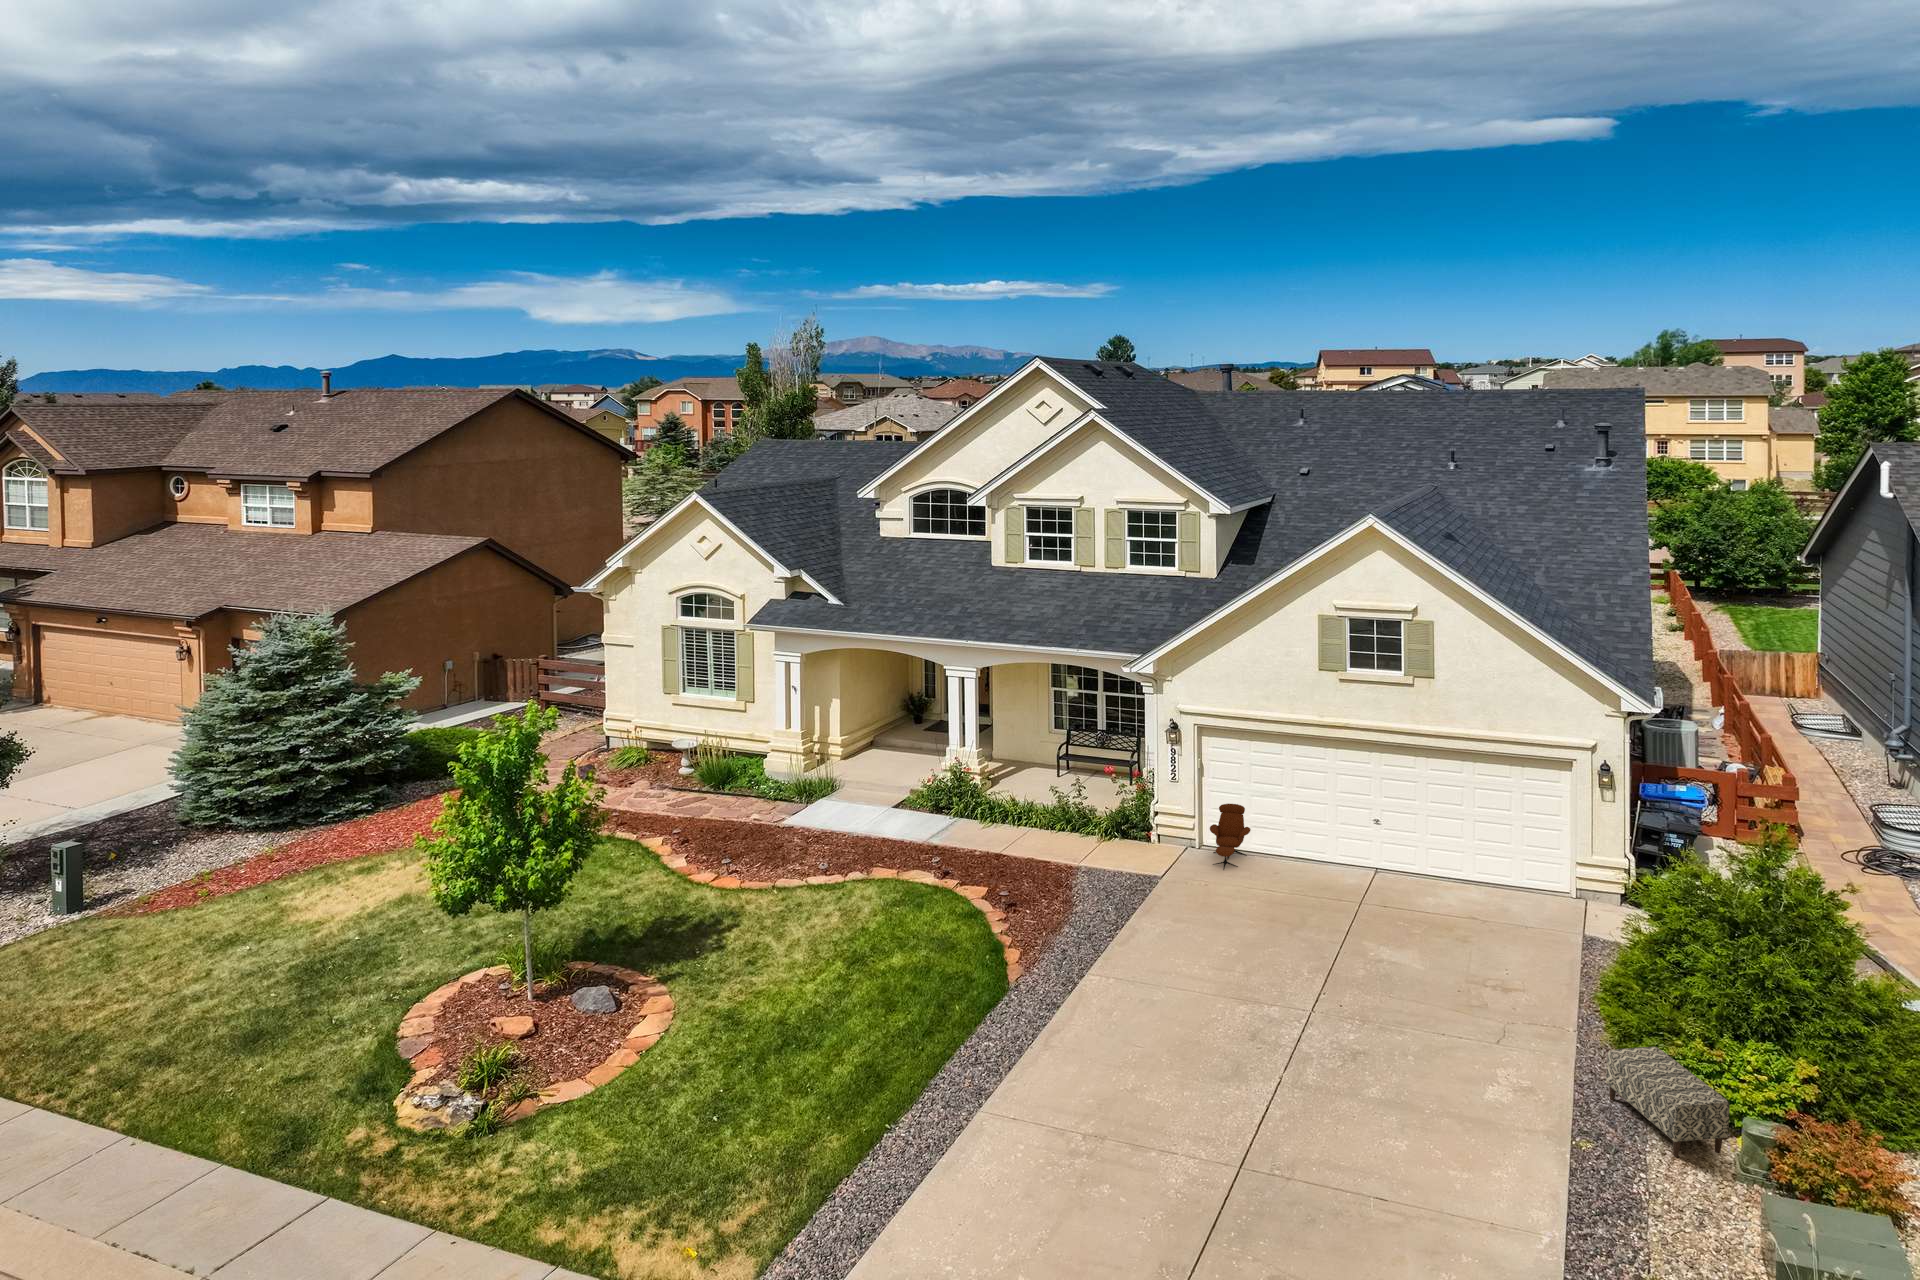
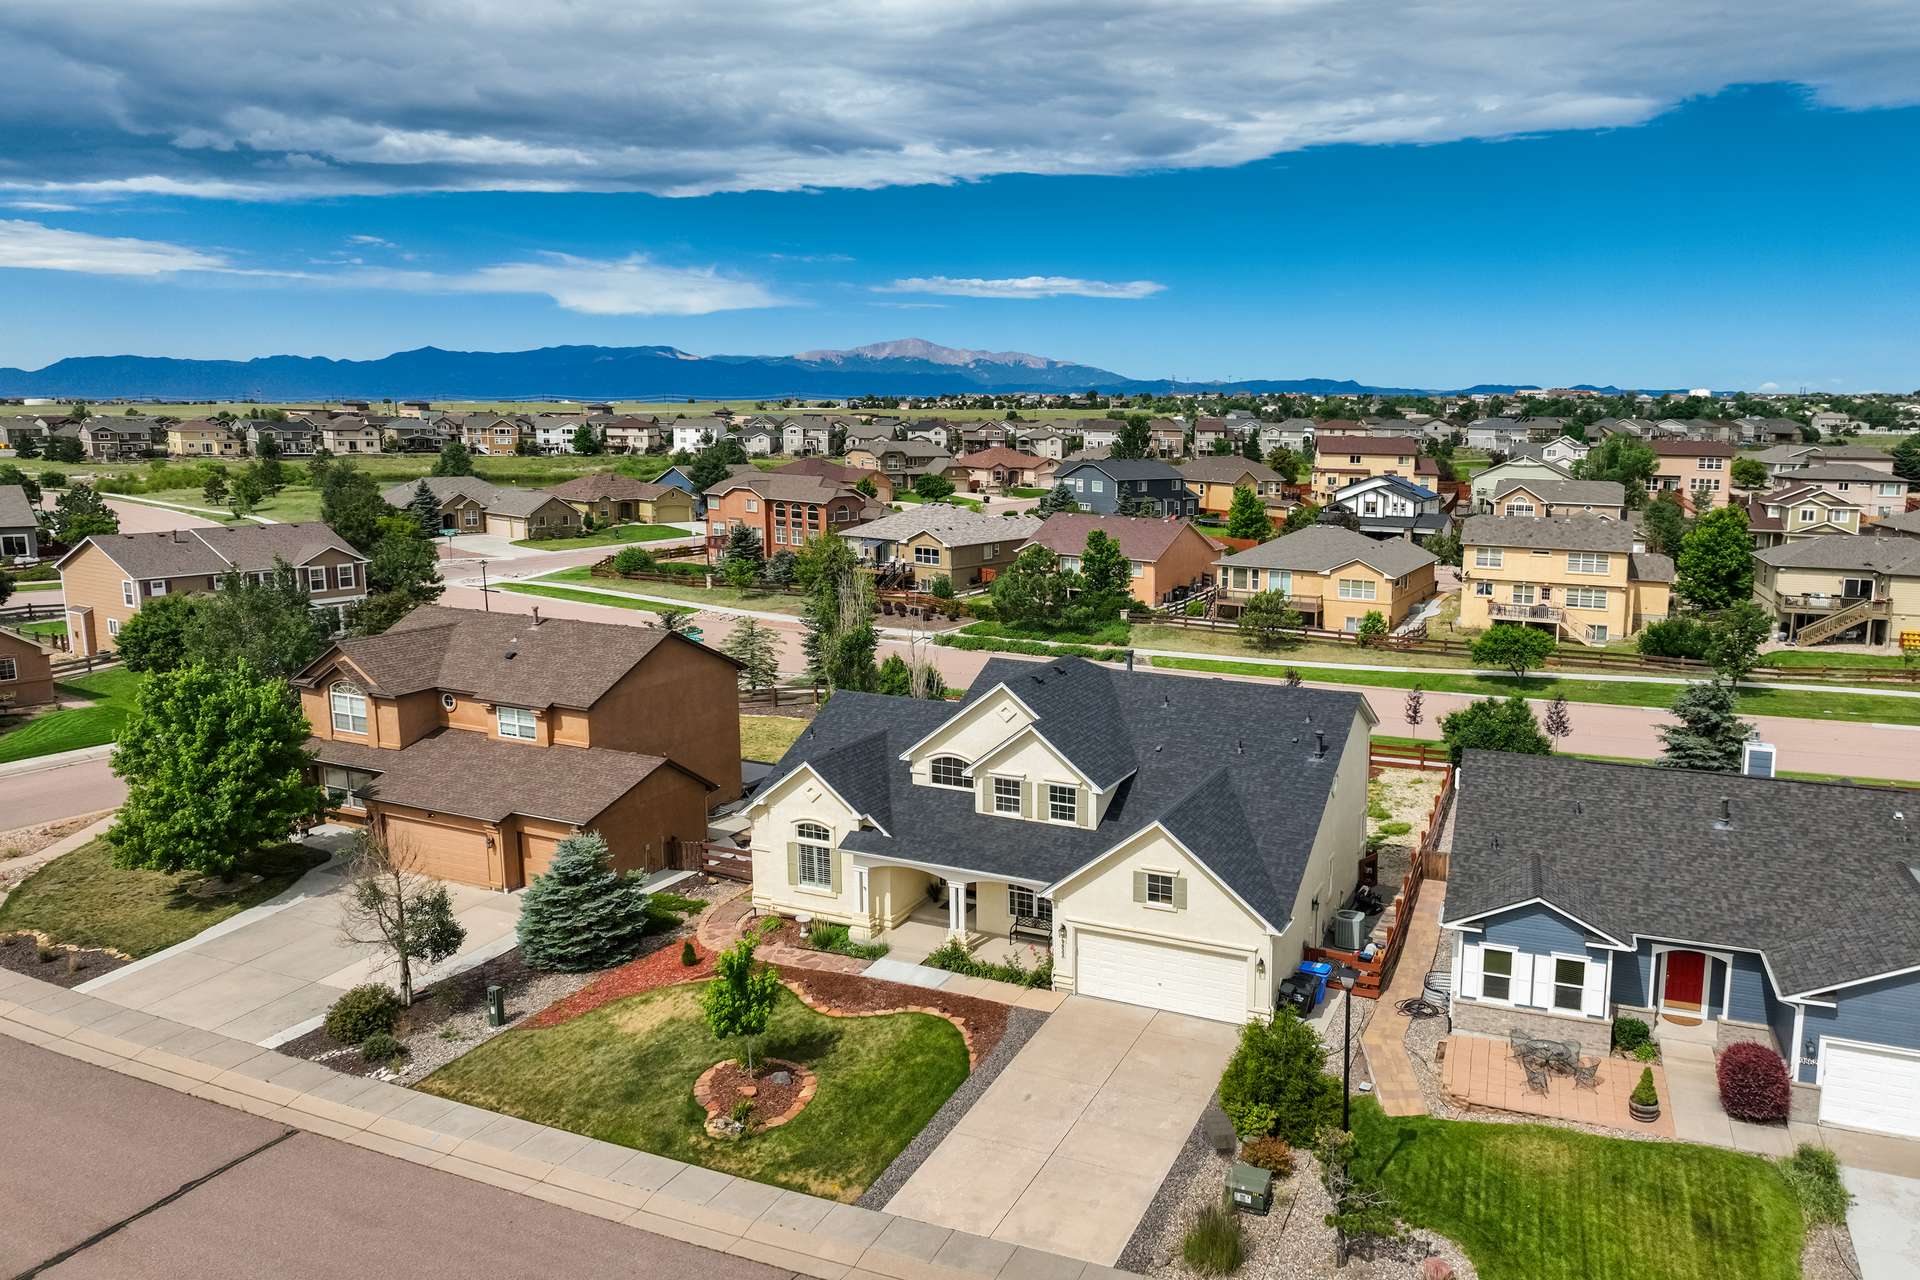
lounge chair: present [1210,804,1251,870] -> none [1082,972,1103,1010]

